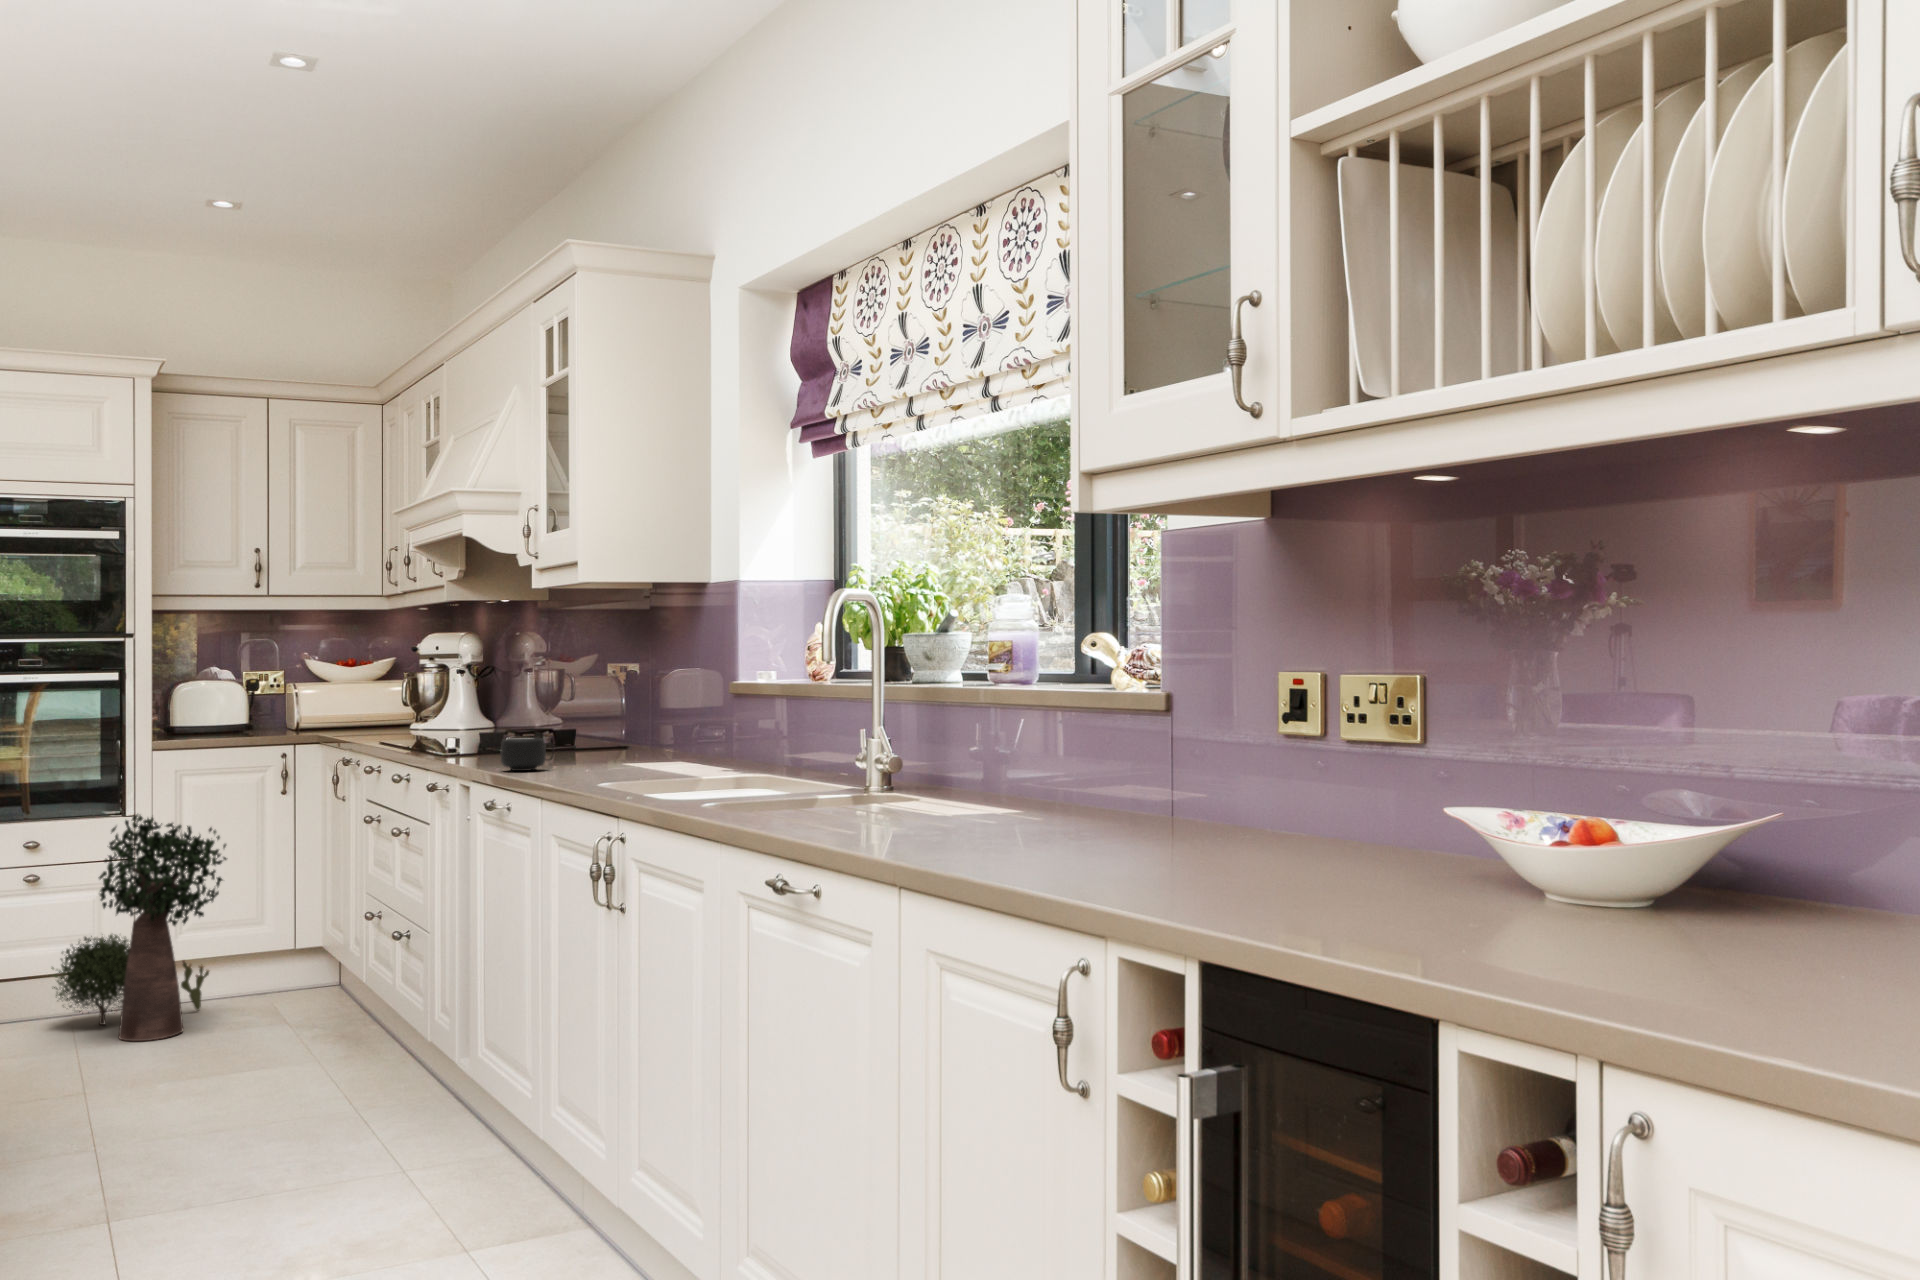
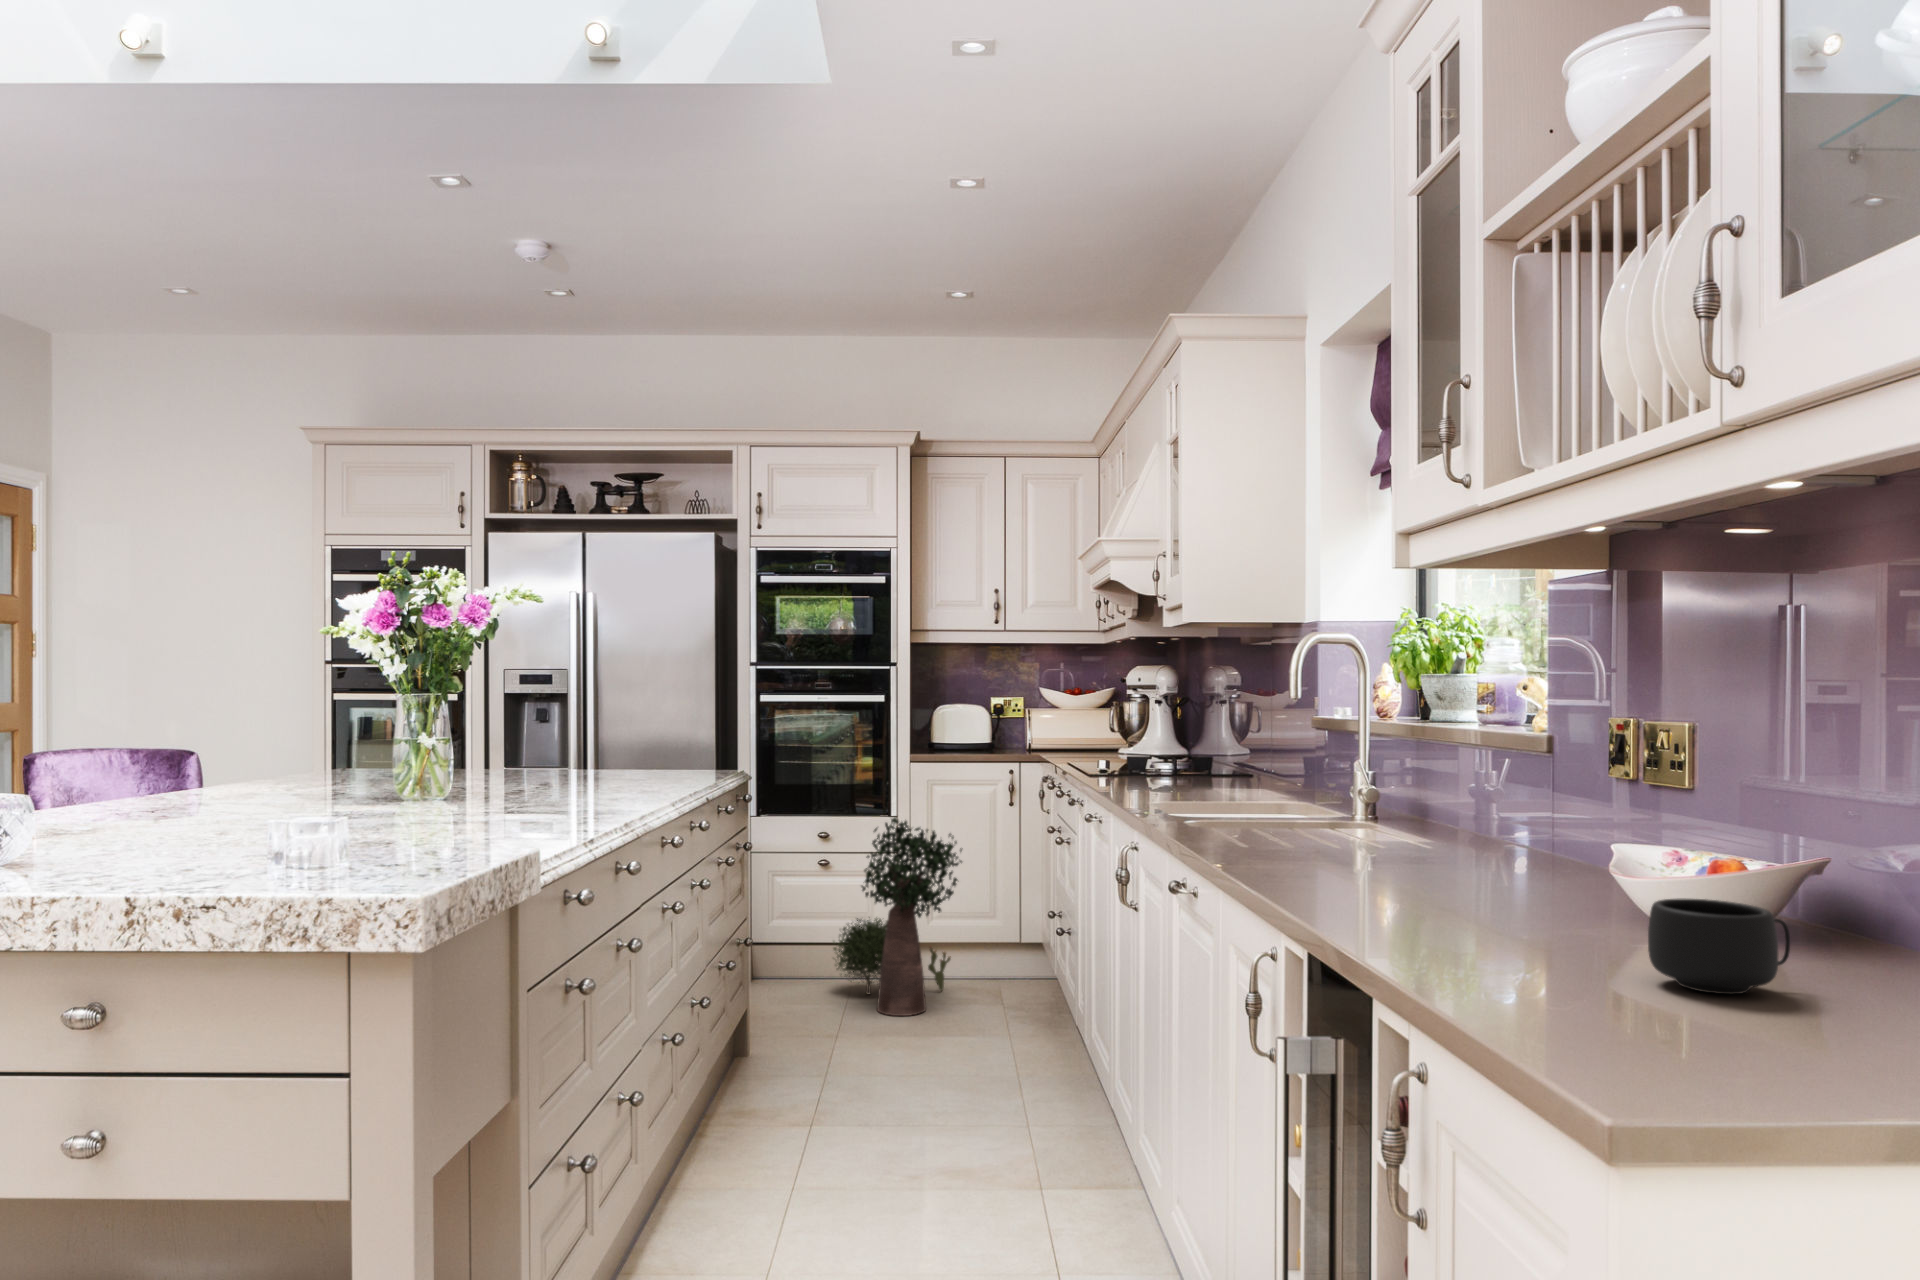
mug: present [500,738,554,771] -> present [1648,899,1790,994]

